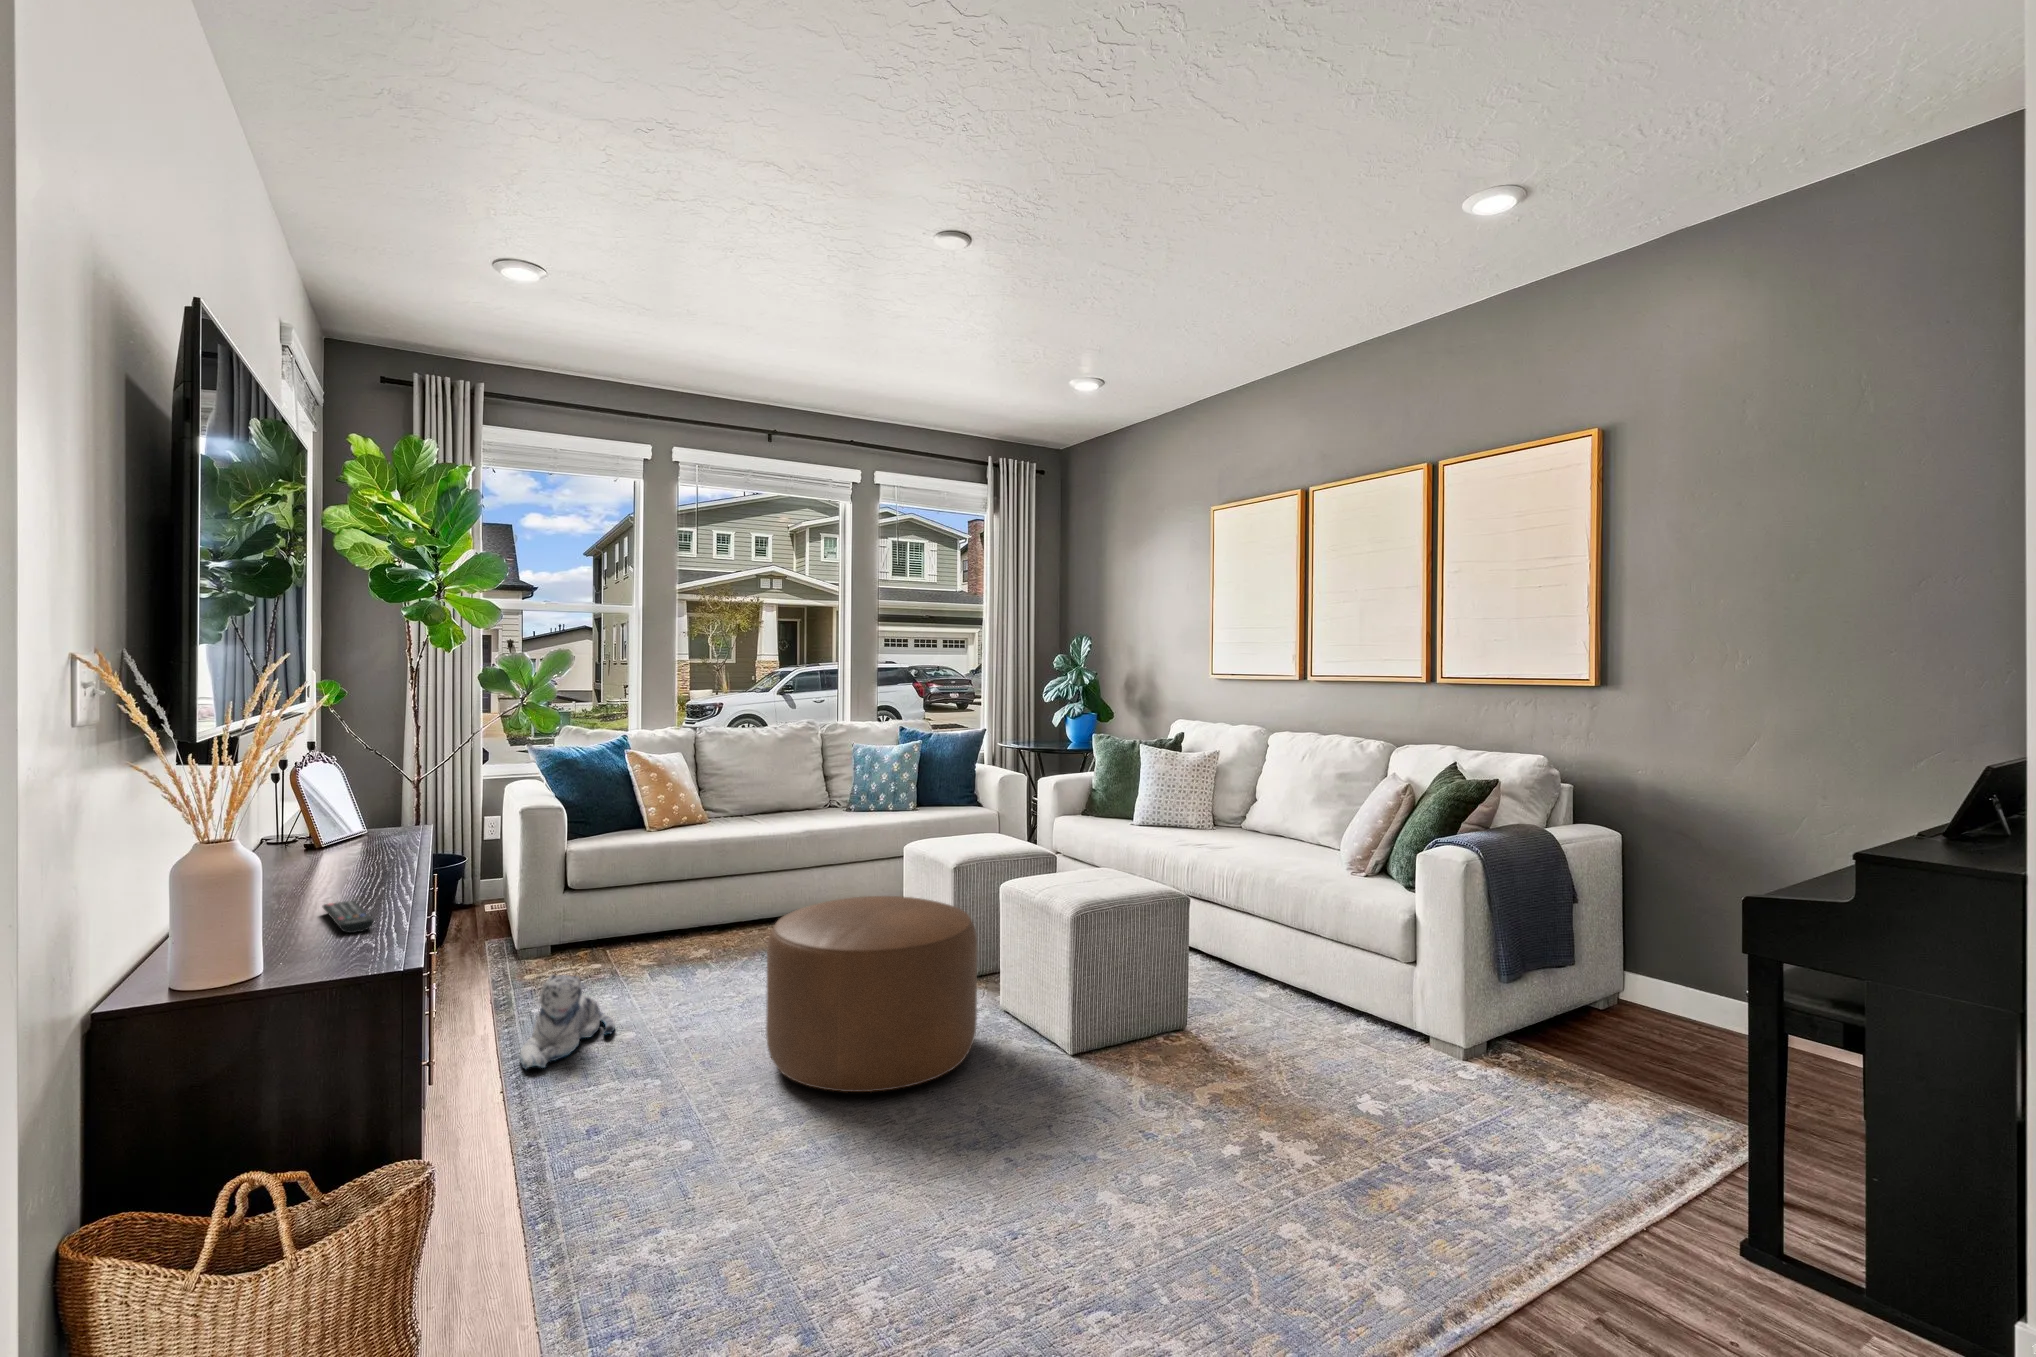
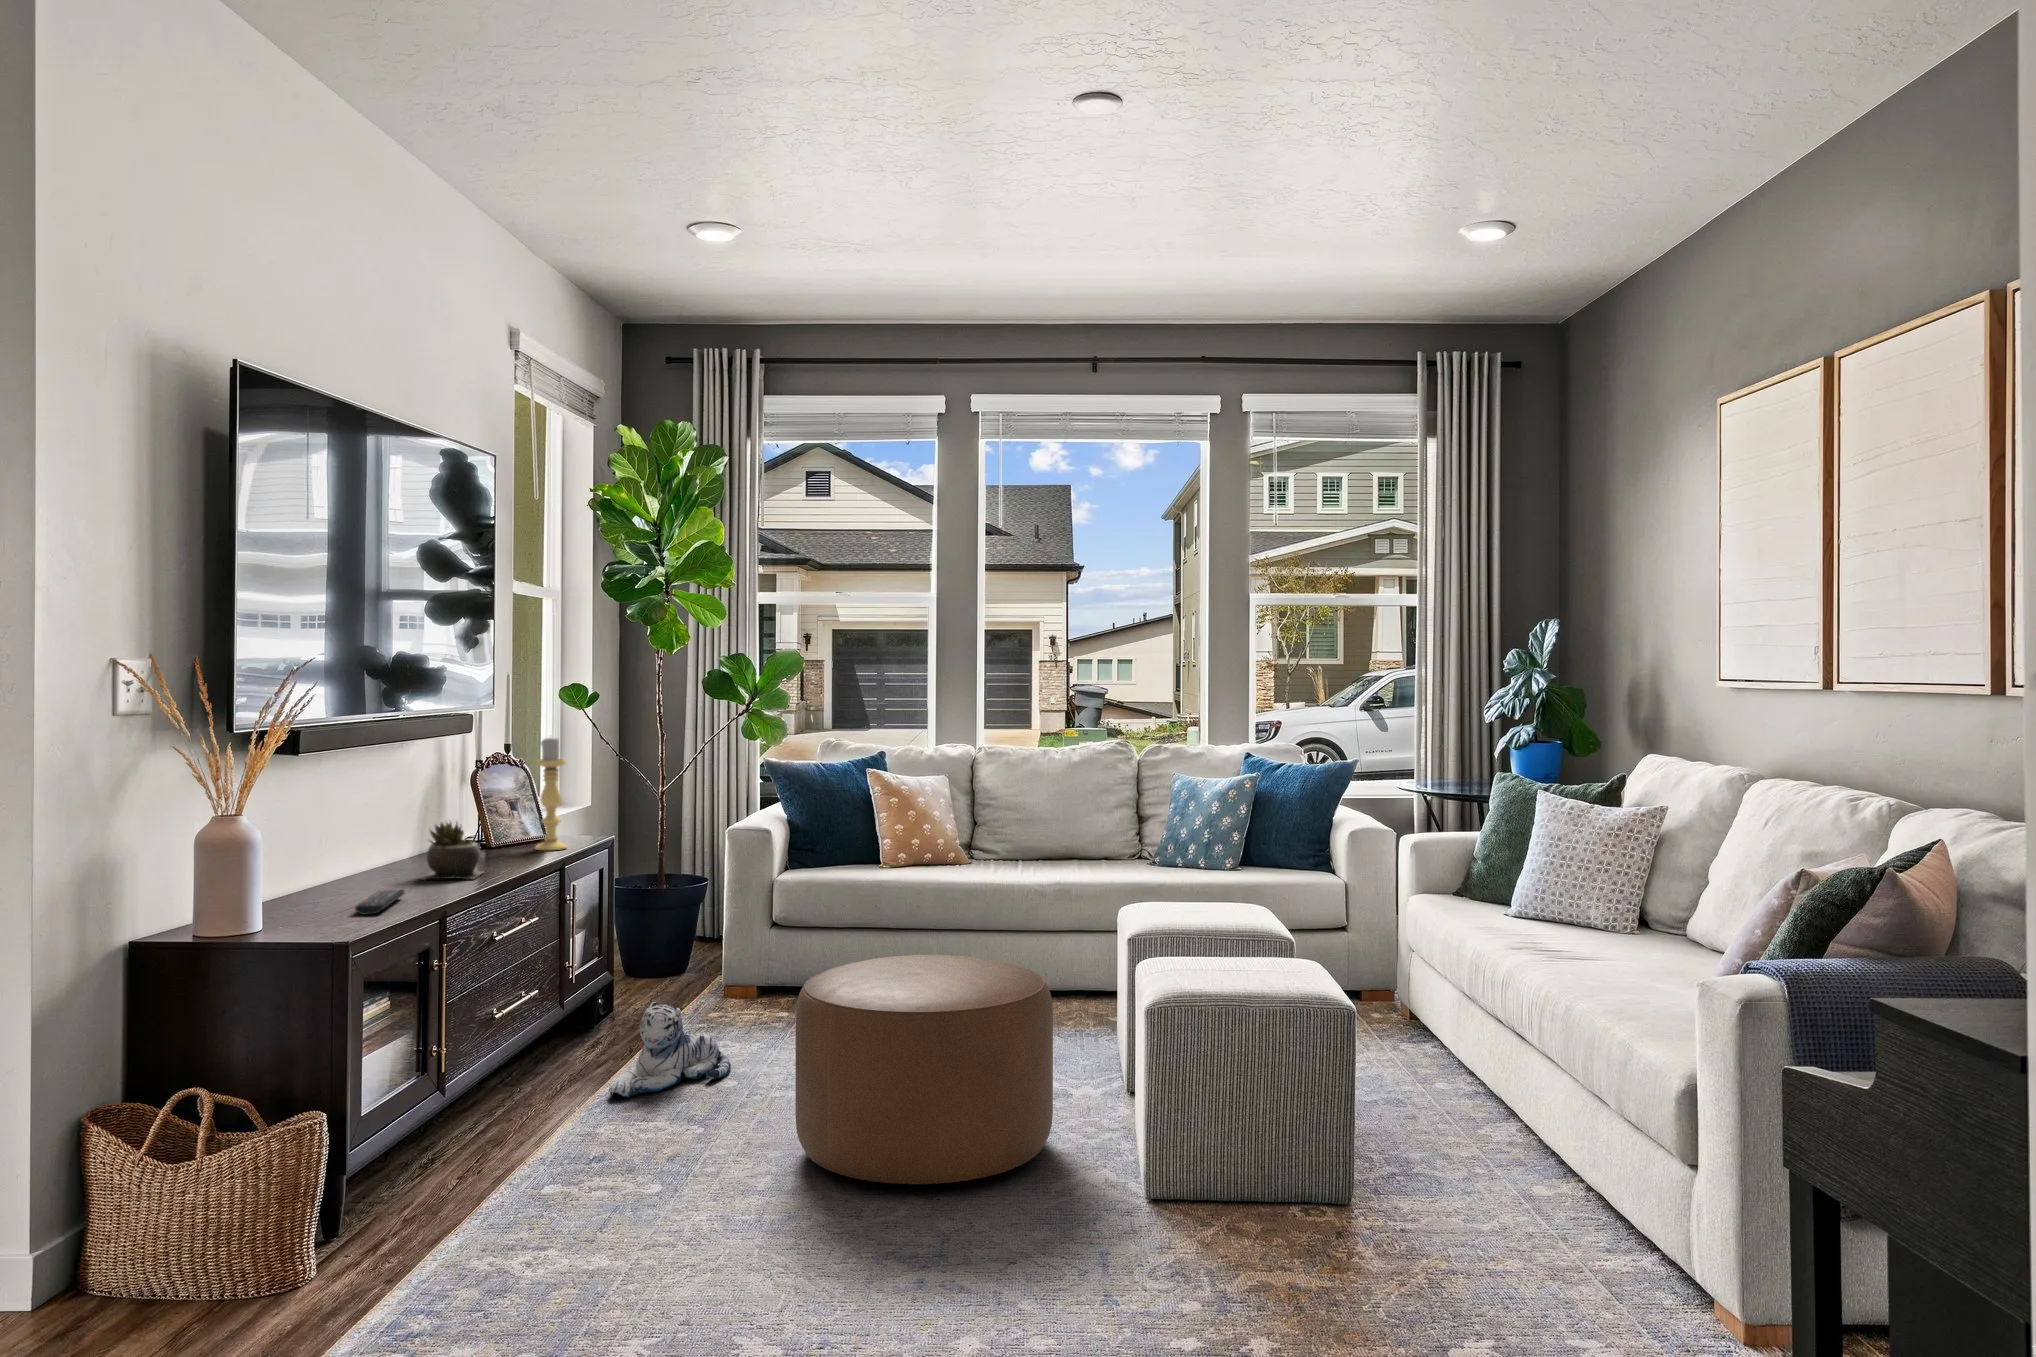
candle holder: none [364,731,401,844] -> present [535,738,567,850]
succulent plant: none [310,821,382,887] -> present [422,822,482,880]

